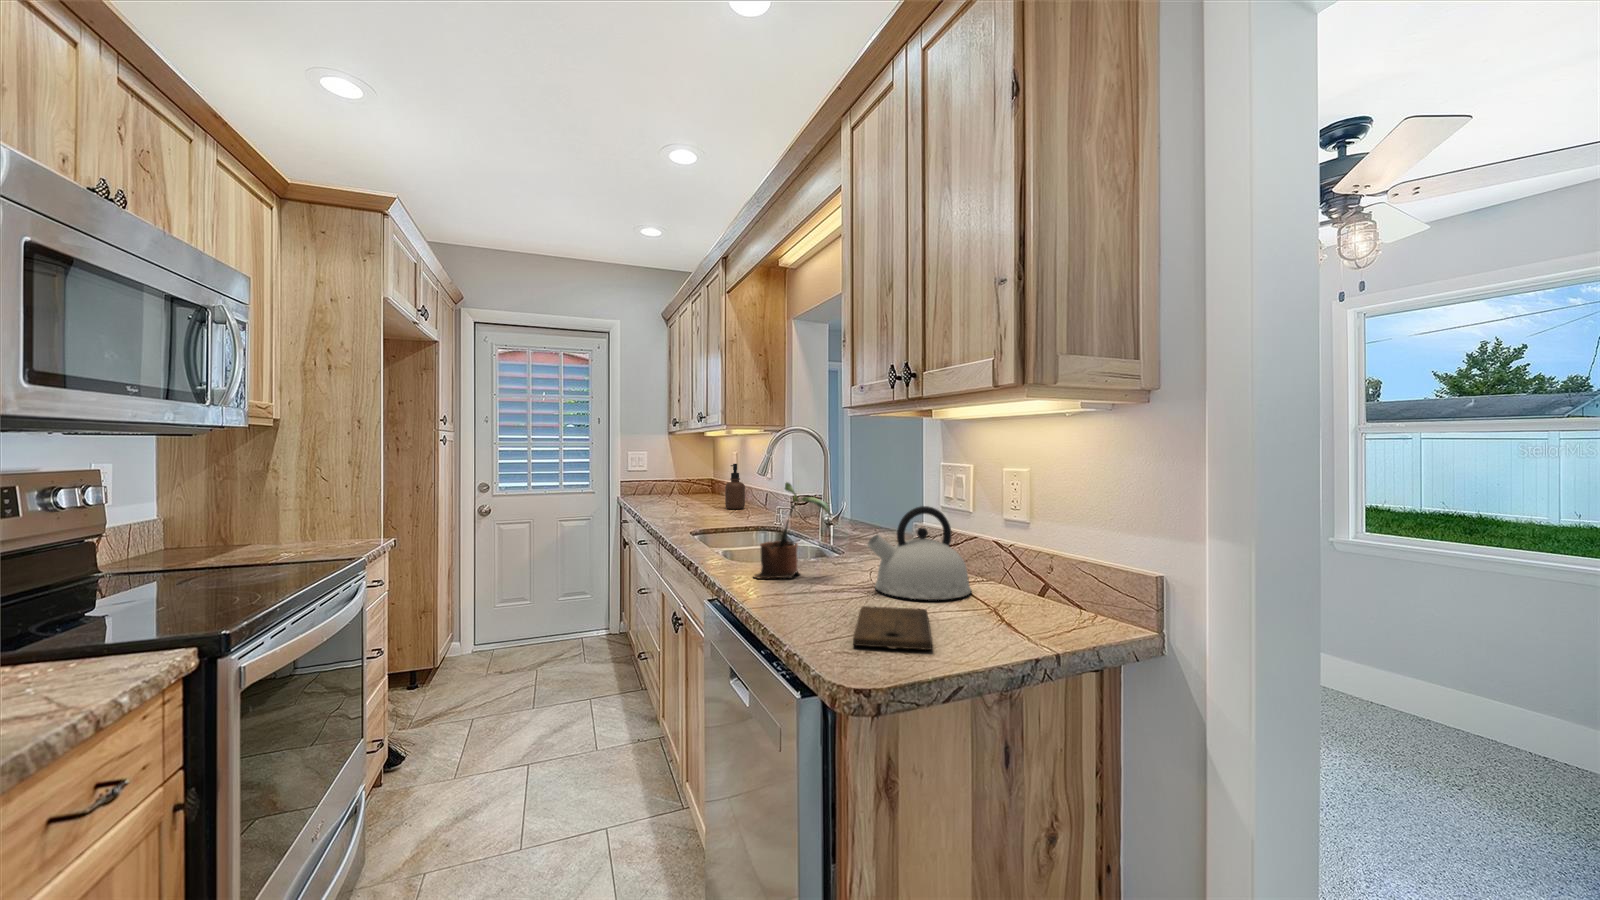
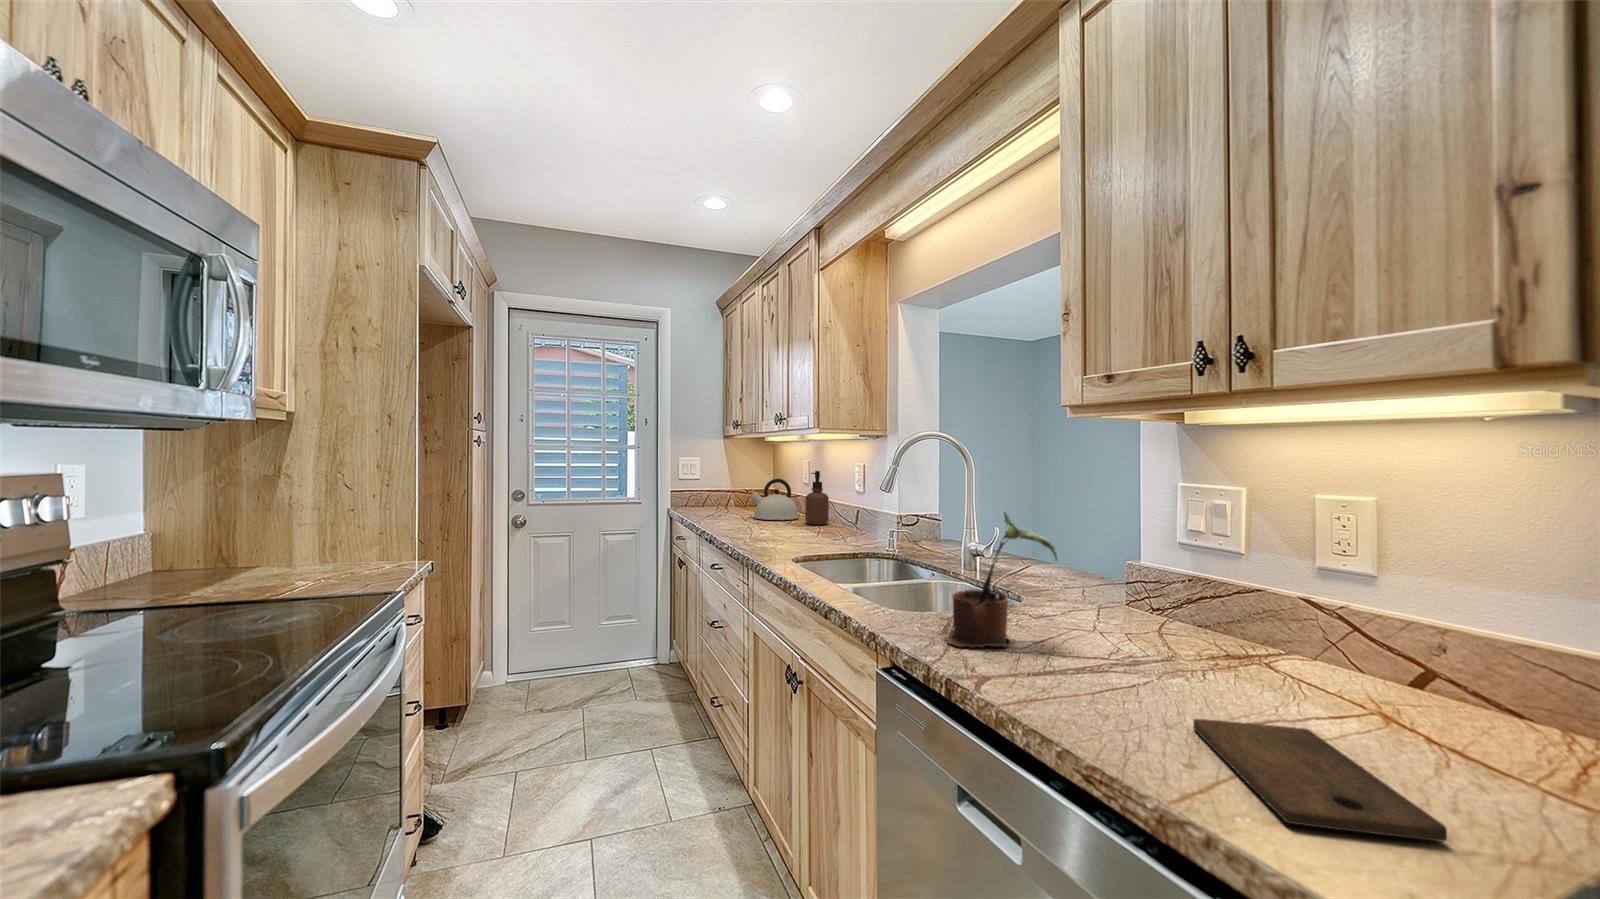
kettle: present [868,506,972,600] -> present [750,479,799,520]

